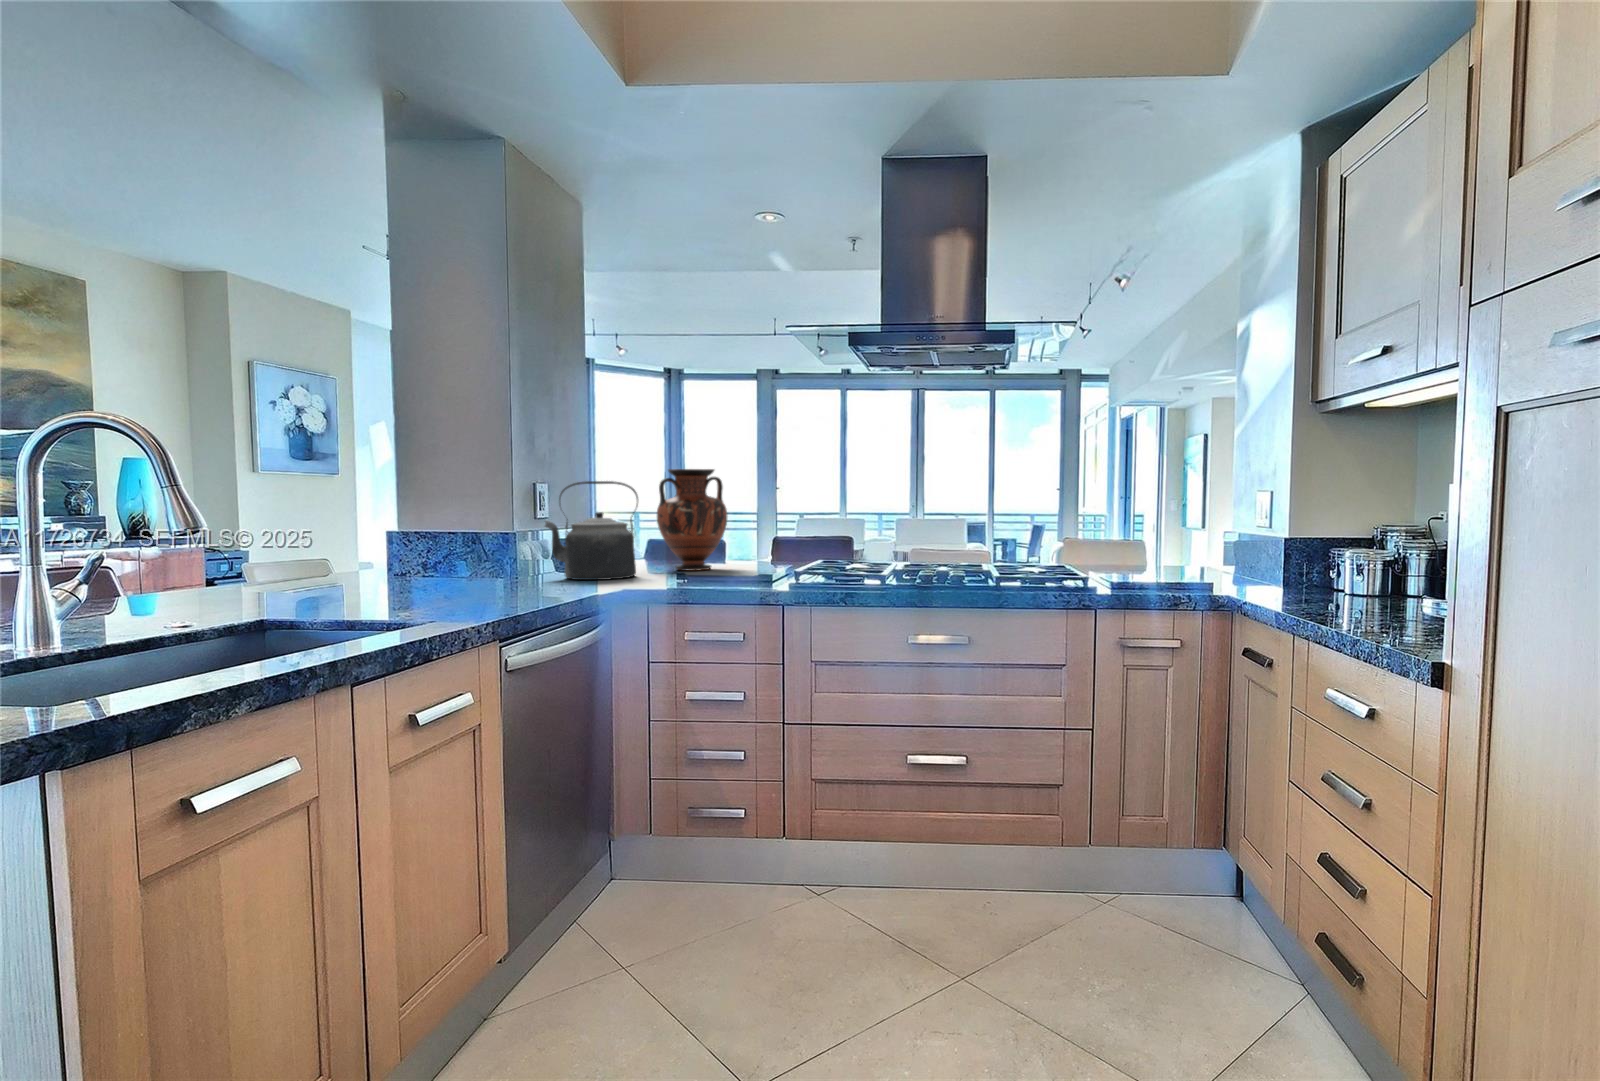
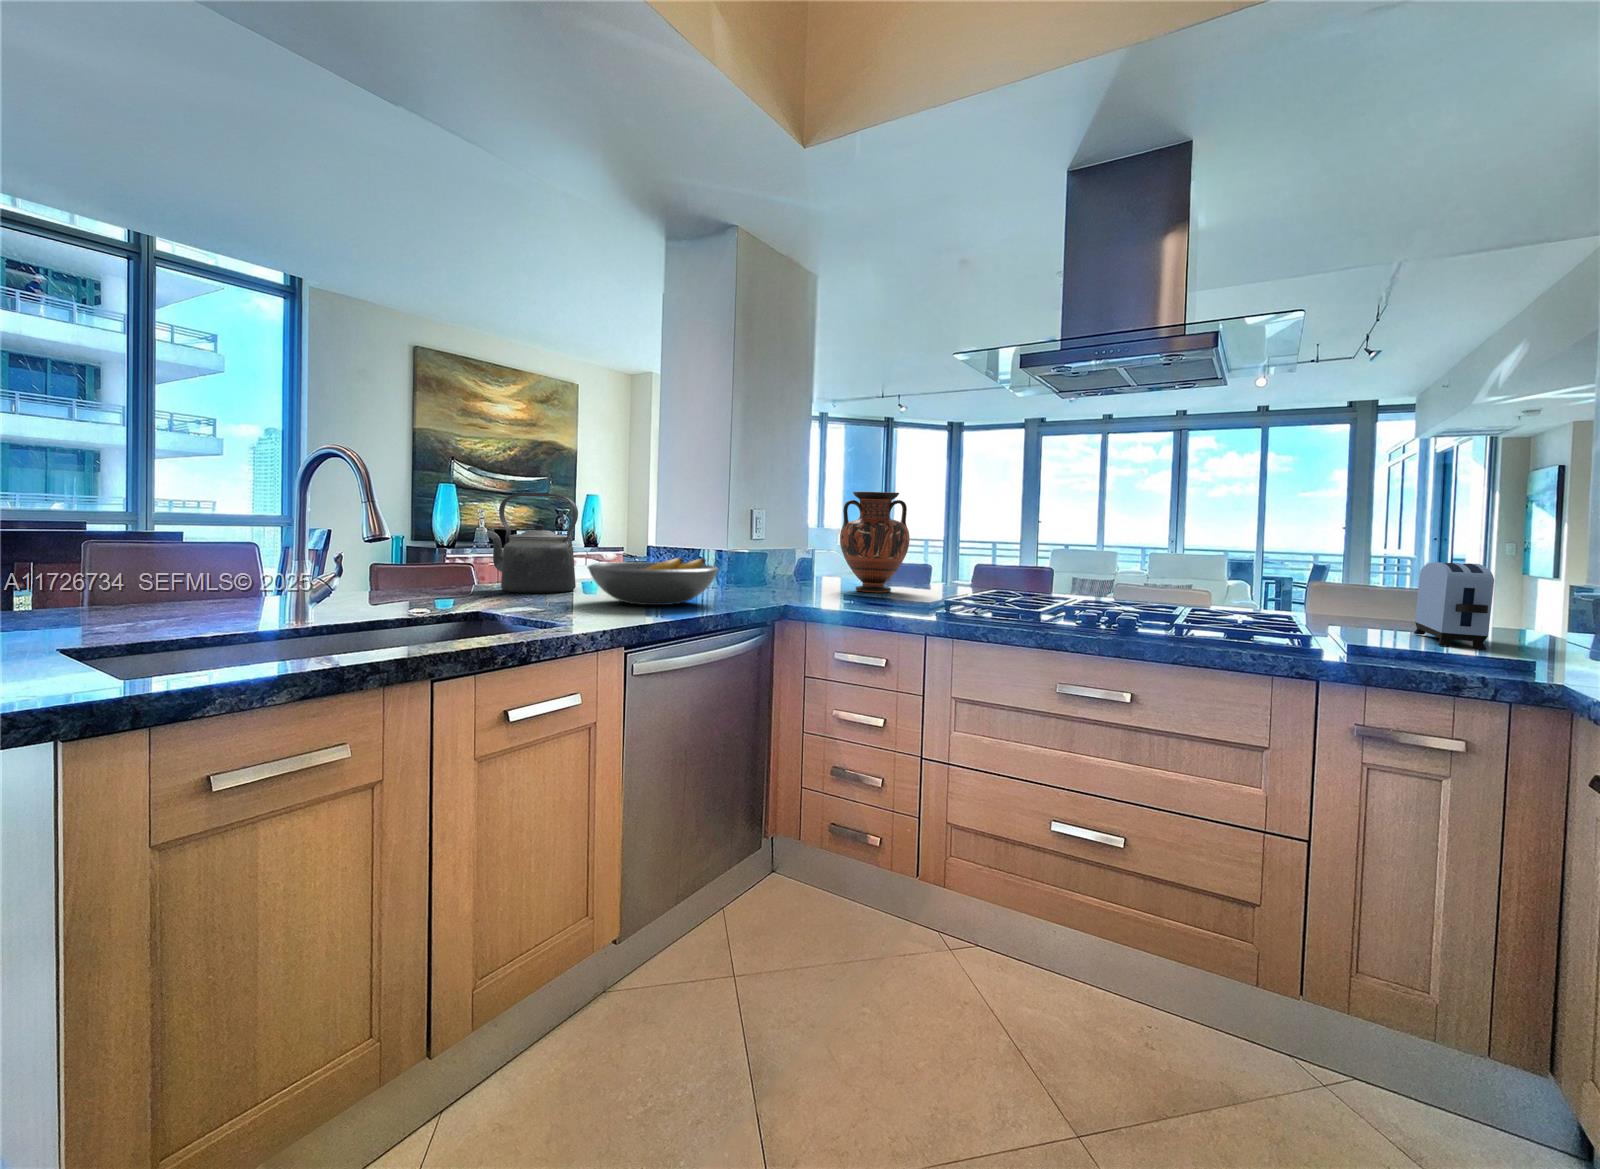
kettle: present [545,481,638,580] -> present [487,493,578,593]
toaster: none [1145,514,1195,577] -> present [1414,562,1494,649]
fruit bowl: none [415,544,564,597] -> present [588,558,719,605]

